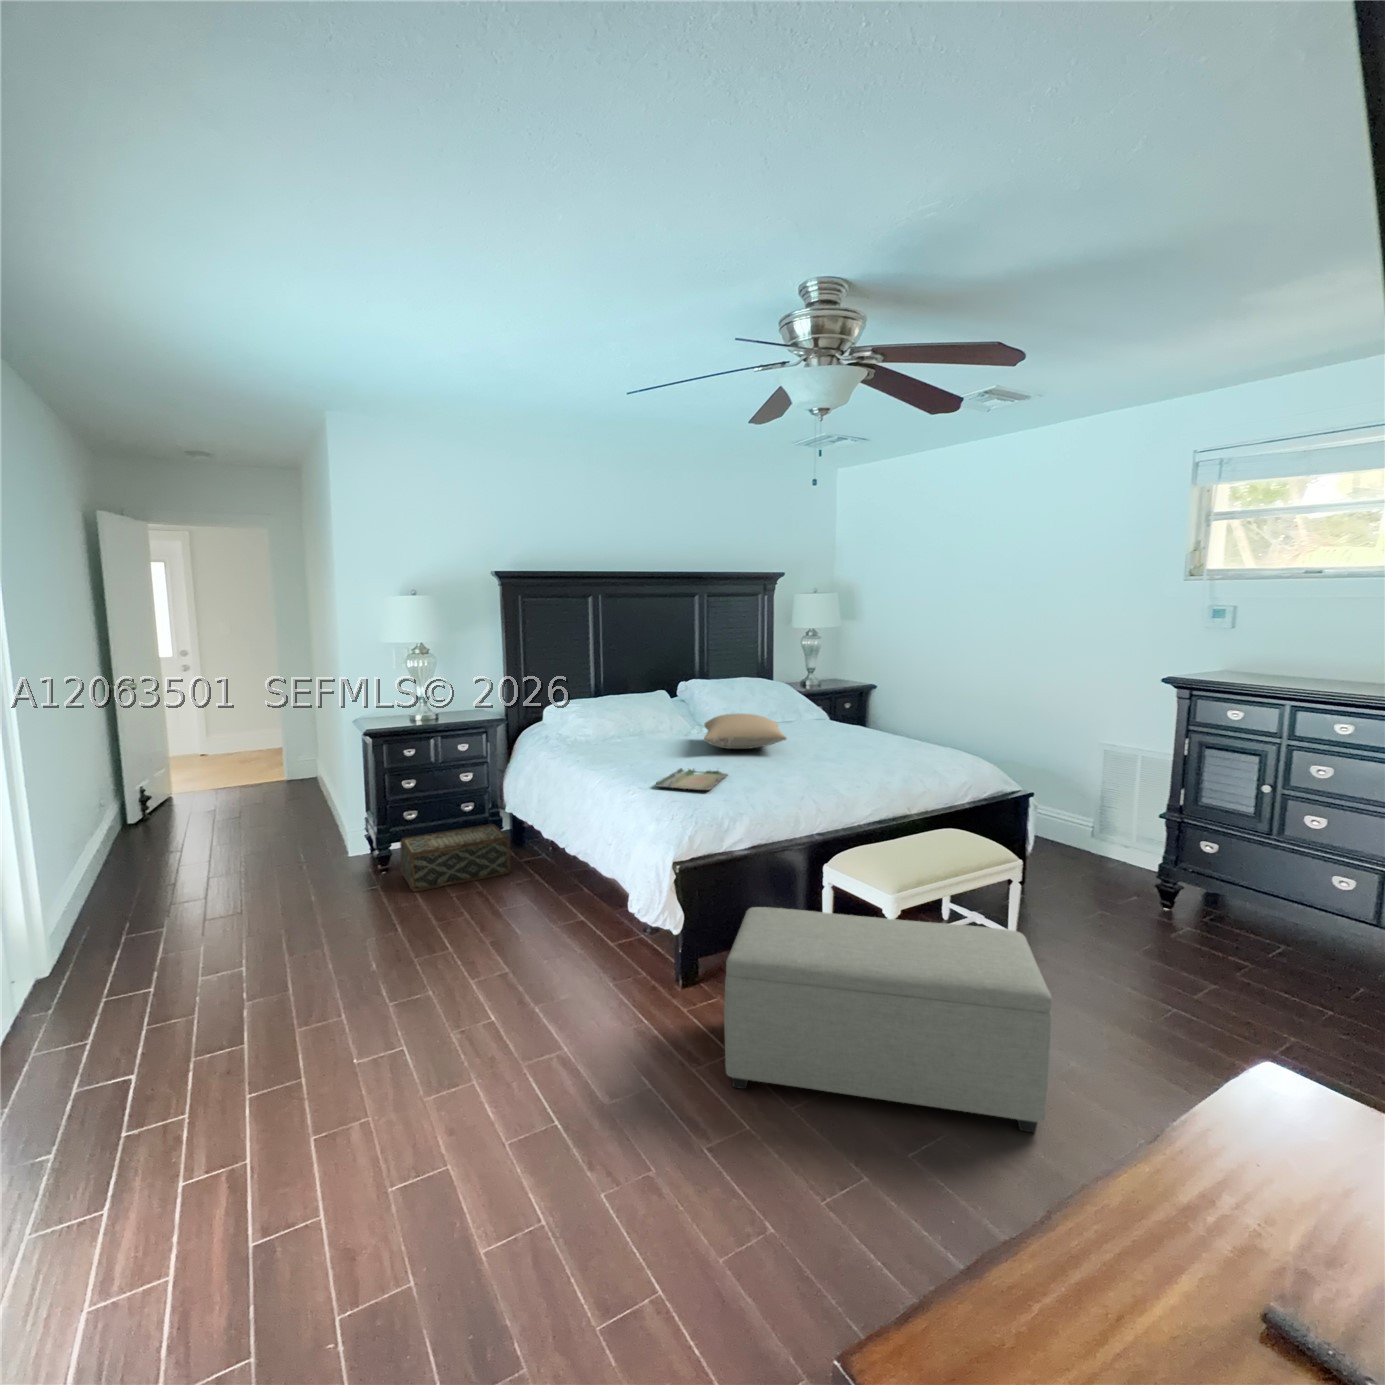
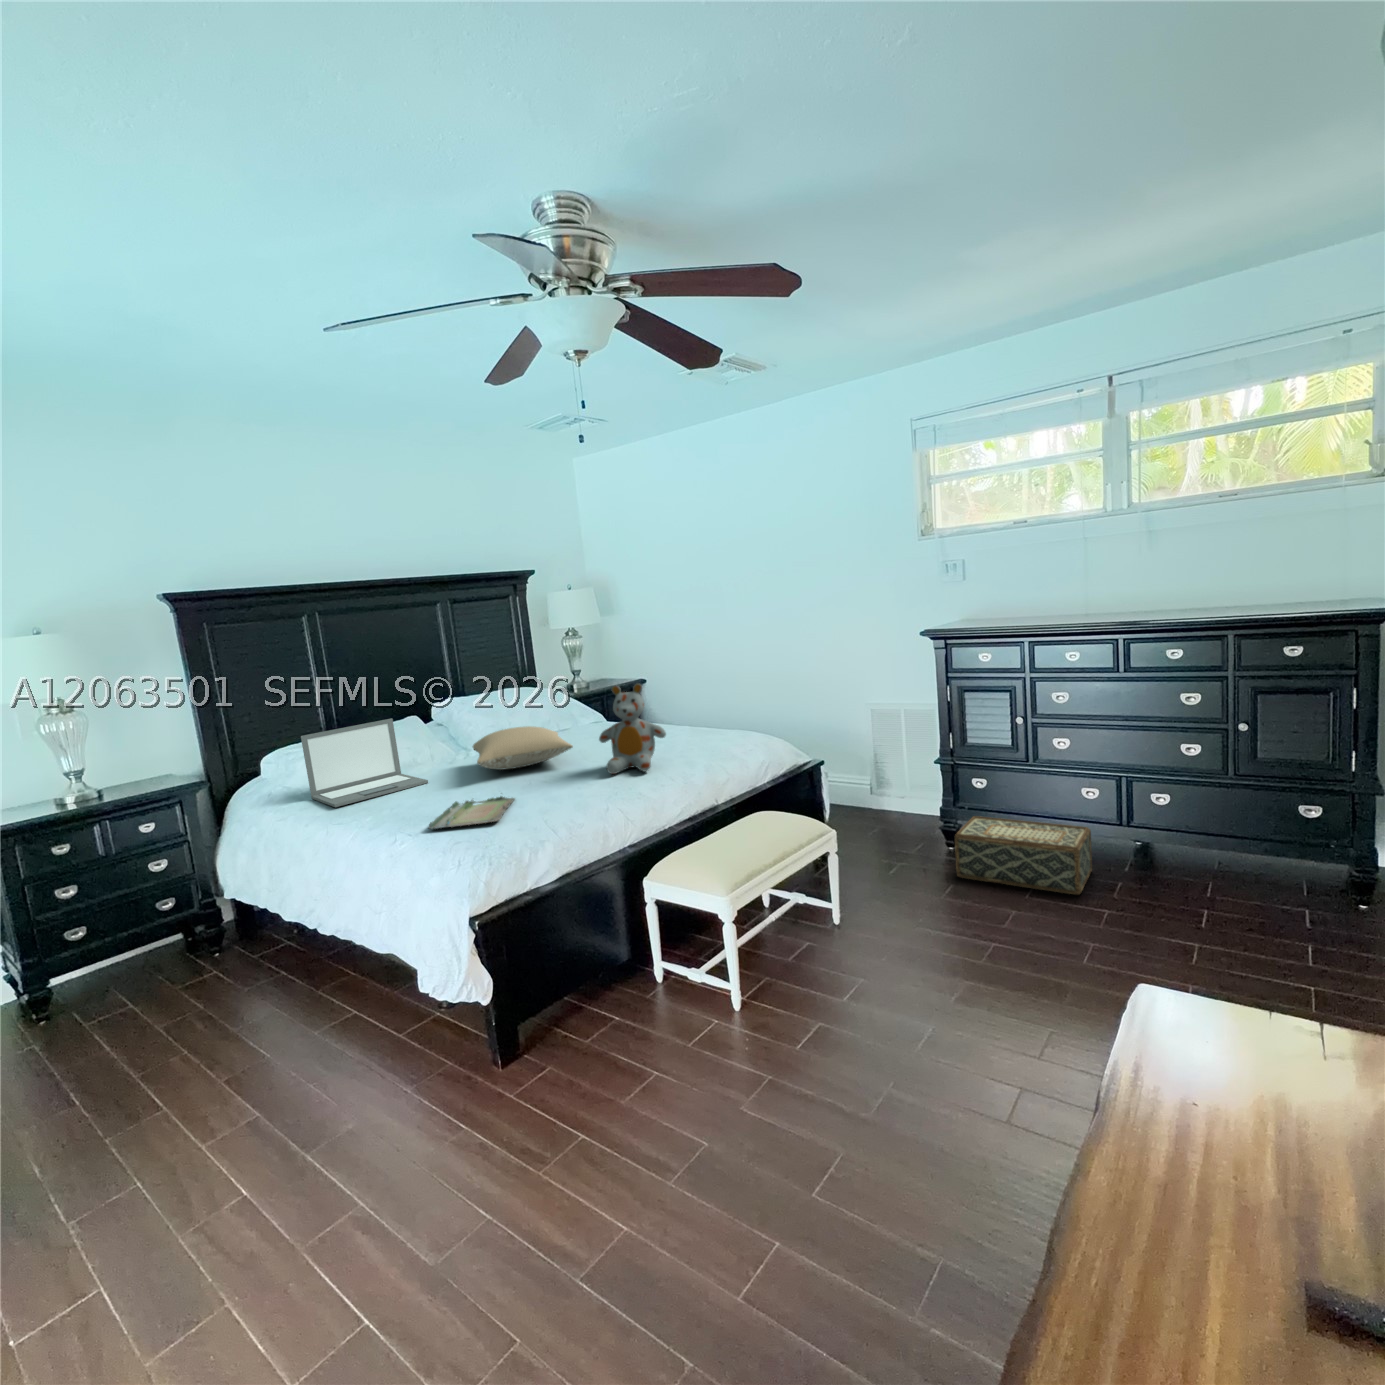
laptop: none [574,690,664,756] -> present [301,718,428,807]
stuffed bear: none [810,690,871,772] -> present [599,684,666,774]
woven basket: present [400,824,511,892] -> present [955,816,1092,895]
ottoman: present [724,907,1052,1133] -> none [566,907,937,1182]

